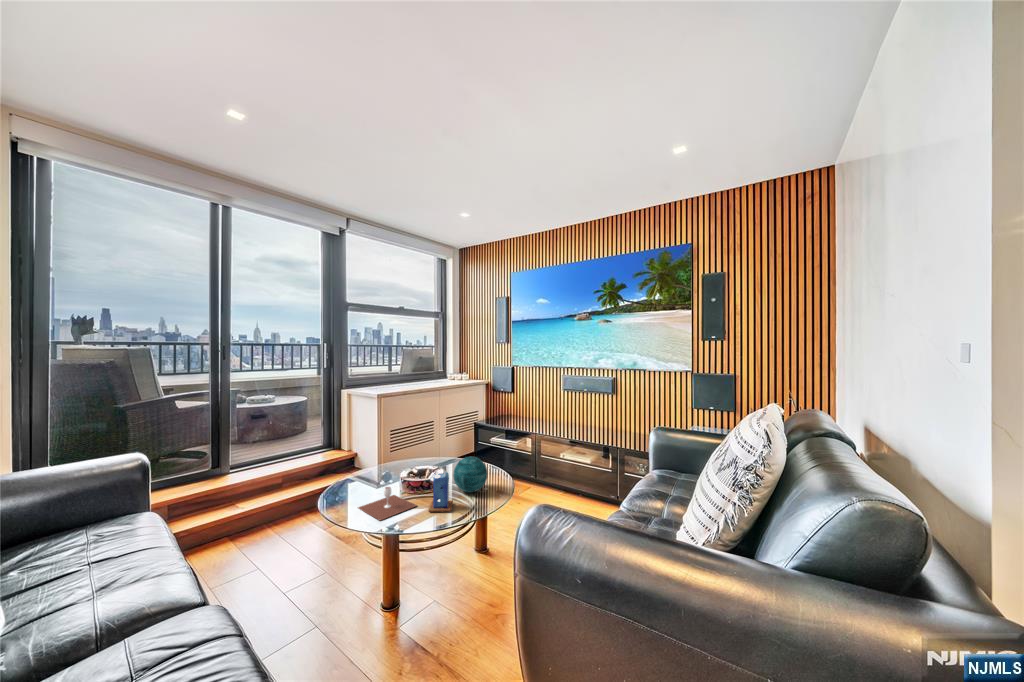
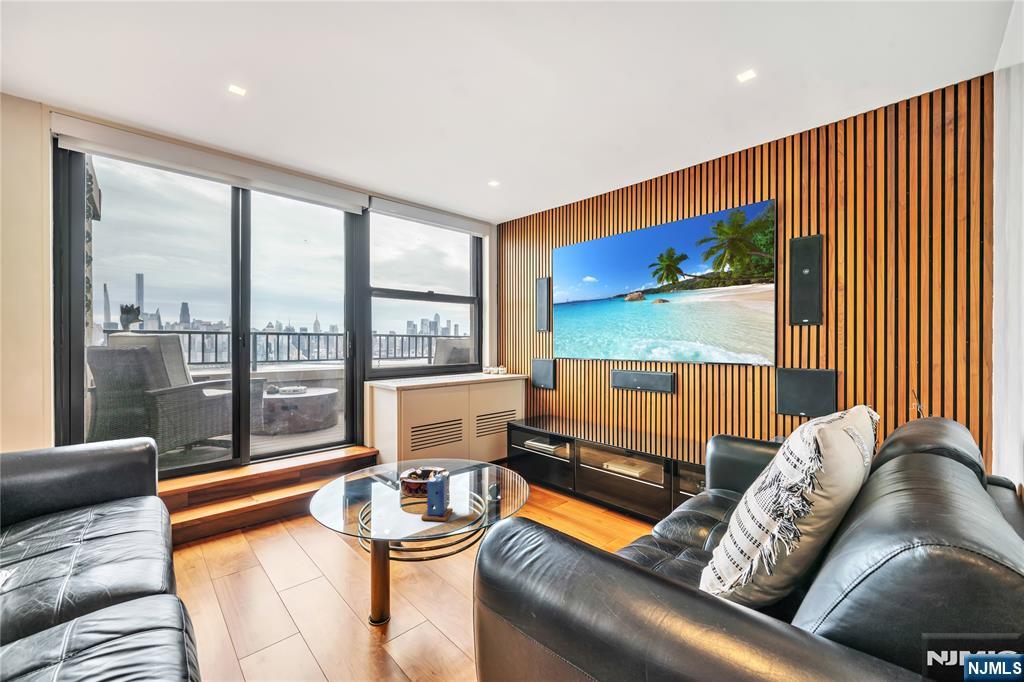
decorative orb: present [453,456,488,493] -> none [458,459,497,501]
wine glass: present [358,487,417,520] -> none [347,488,412,526]

